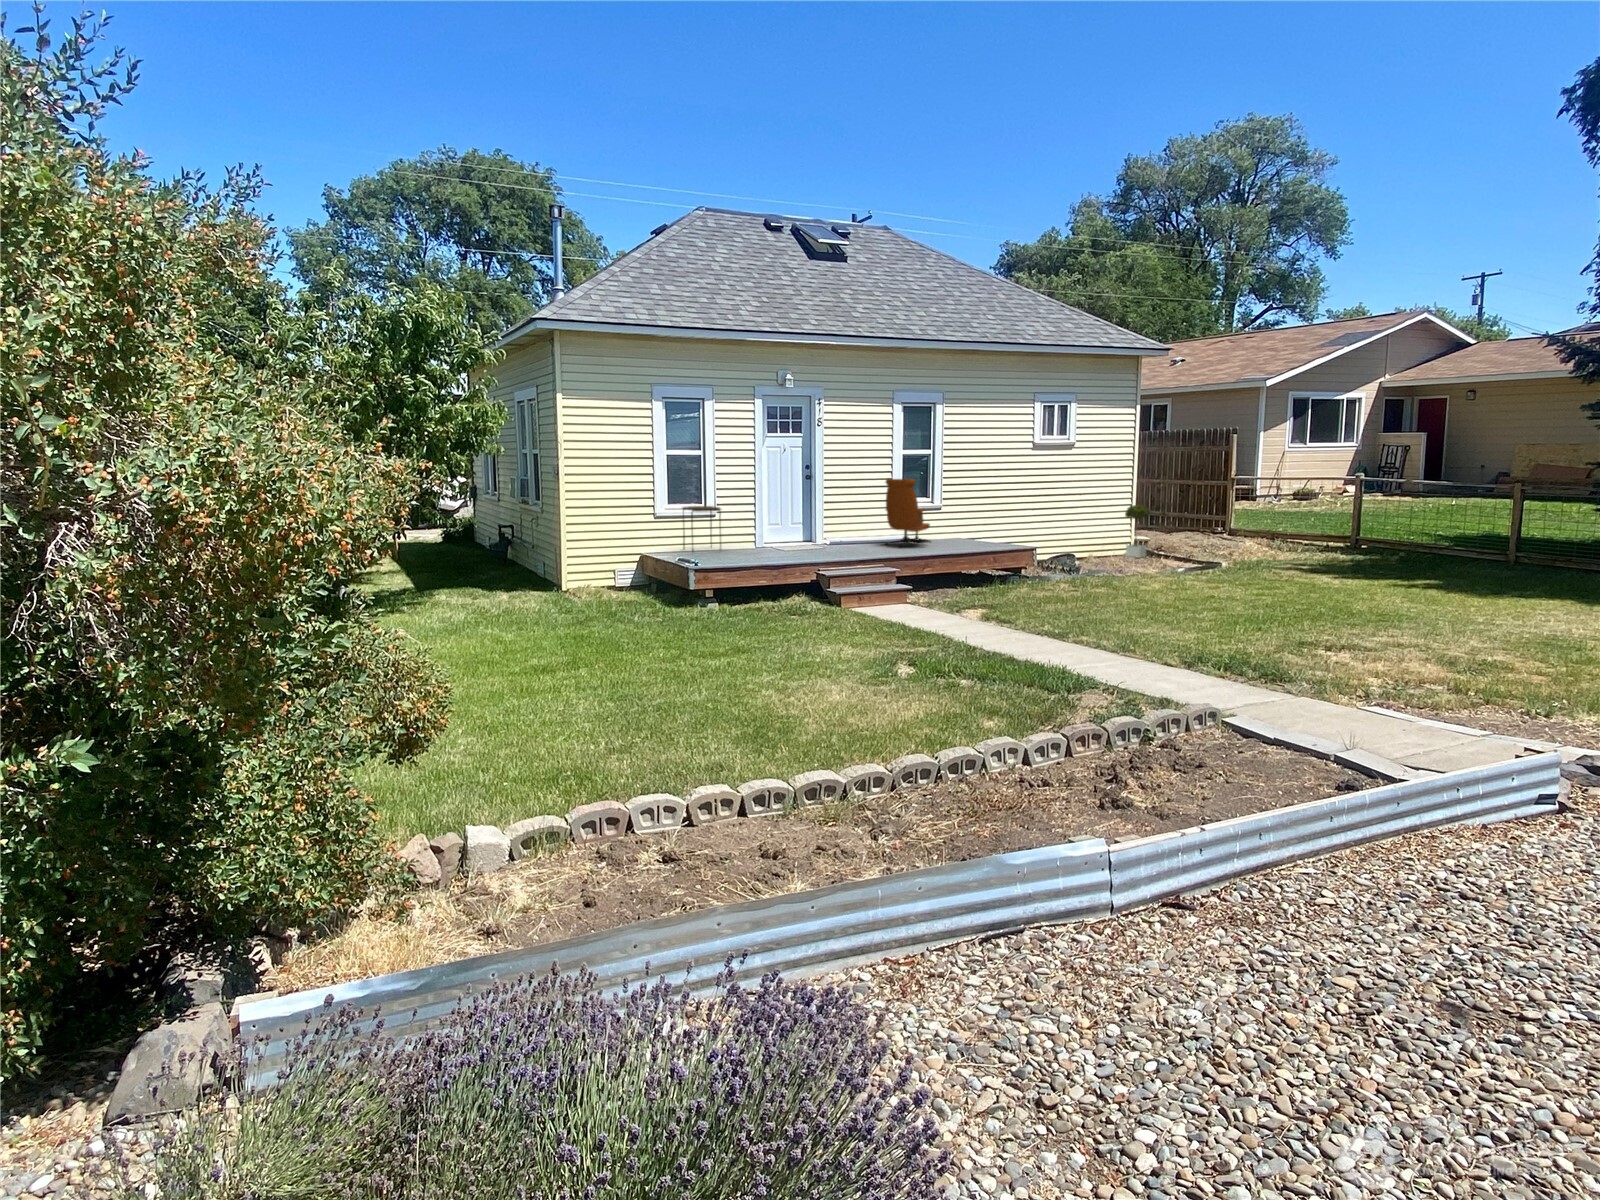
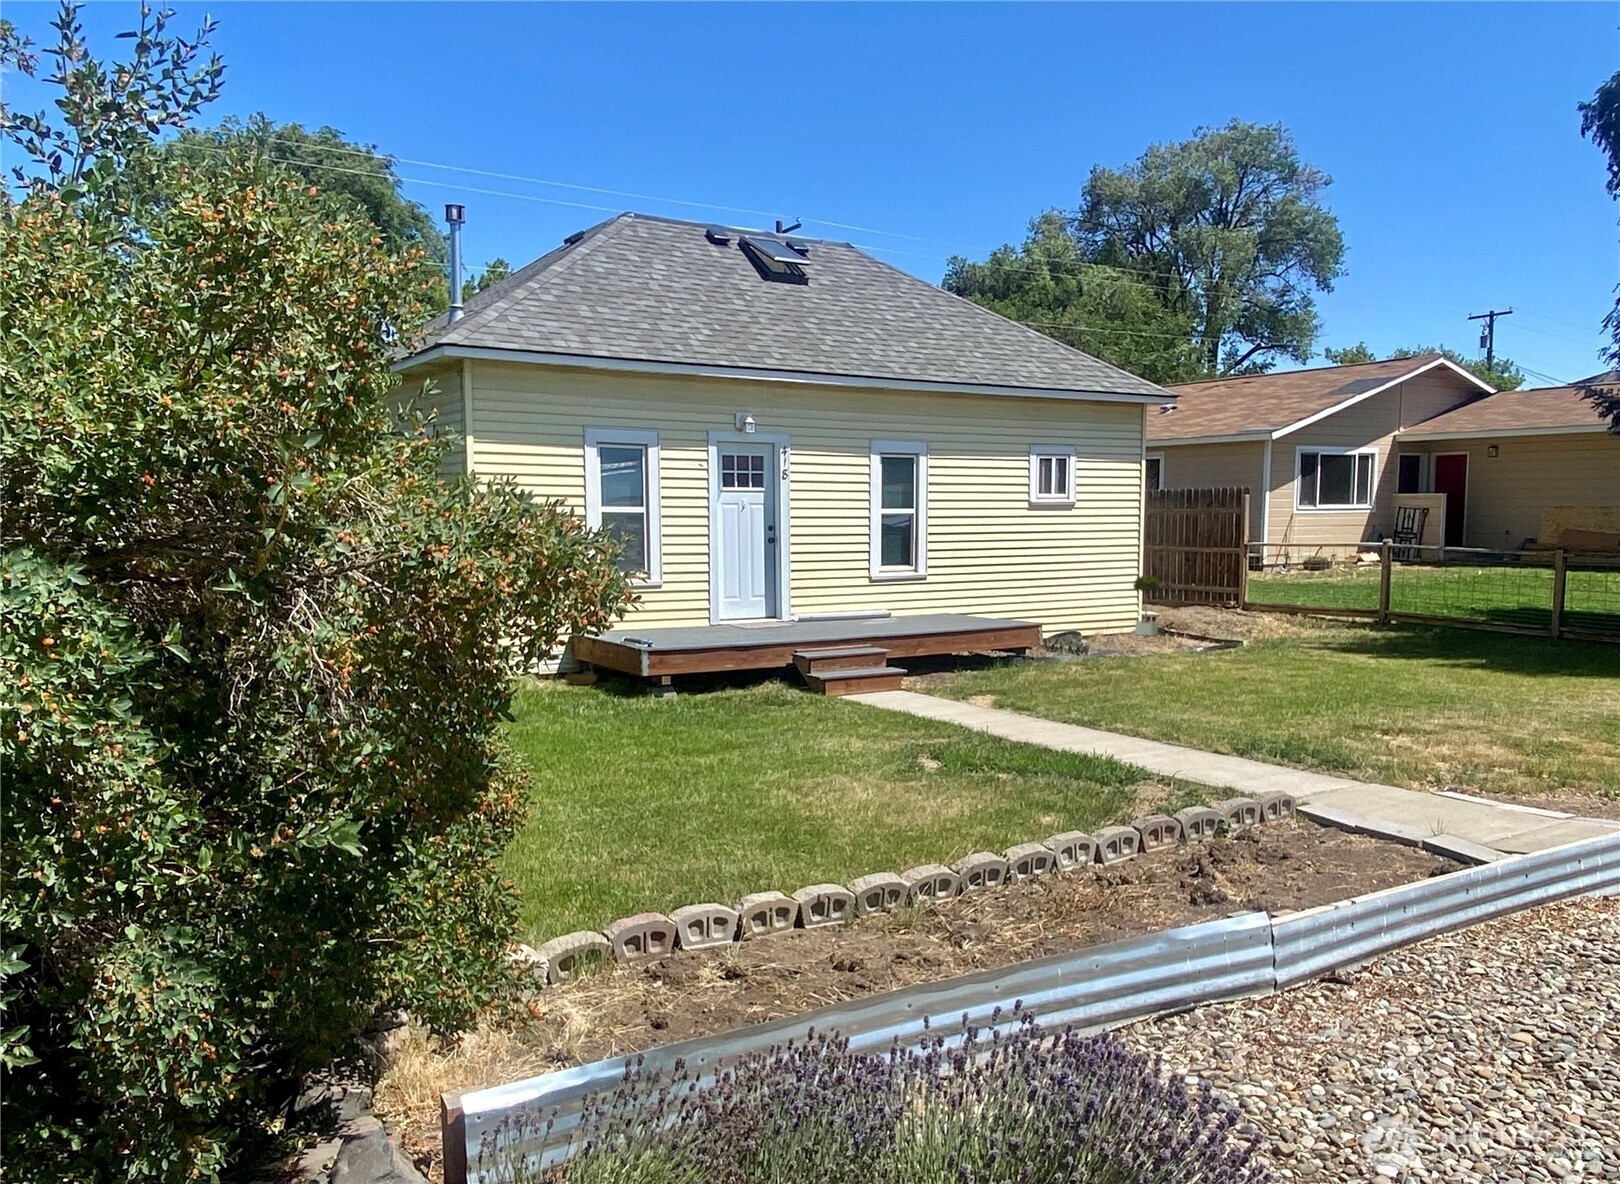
lounge chair: present [886,478,930,545] -> none [873,547,923,626]
side table: present [682,506,721,547] -> none [640,581,688,635]
basket: none [617,568,645,593] -> present [565,657,597,685]

